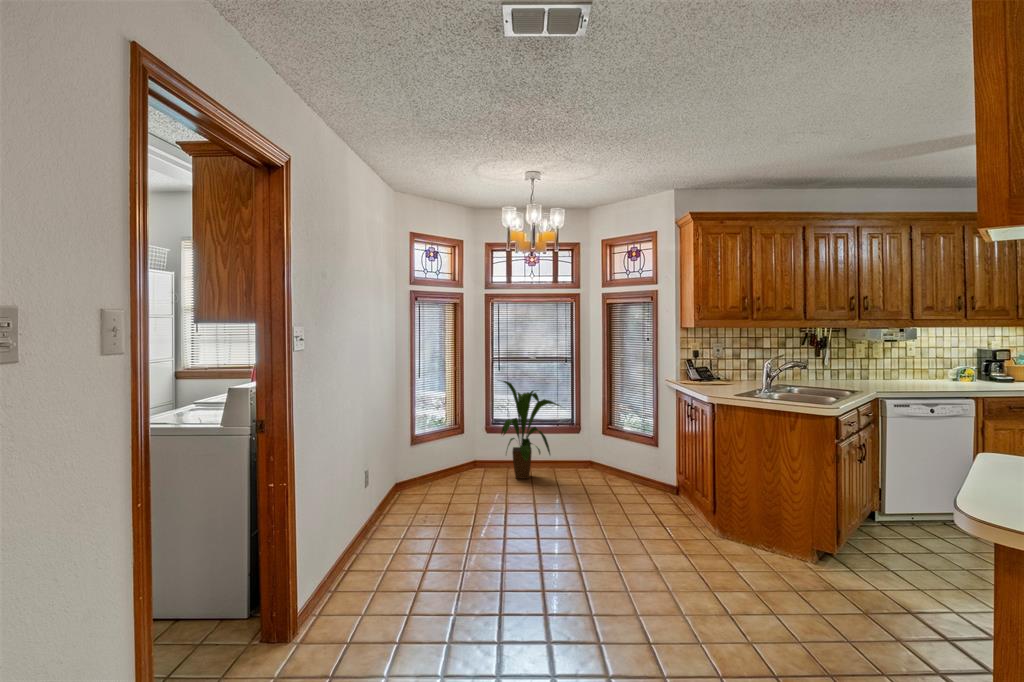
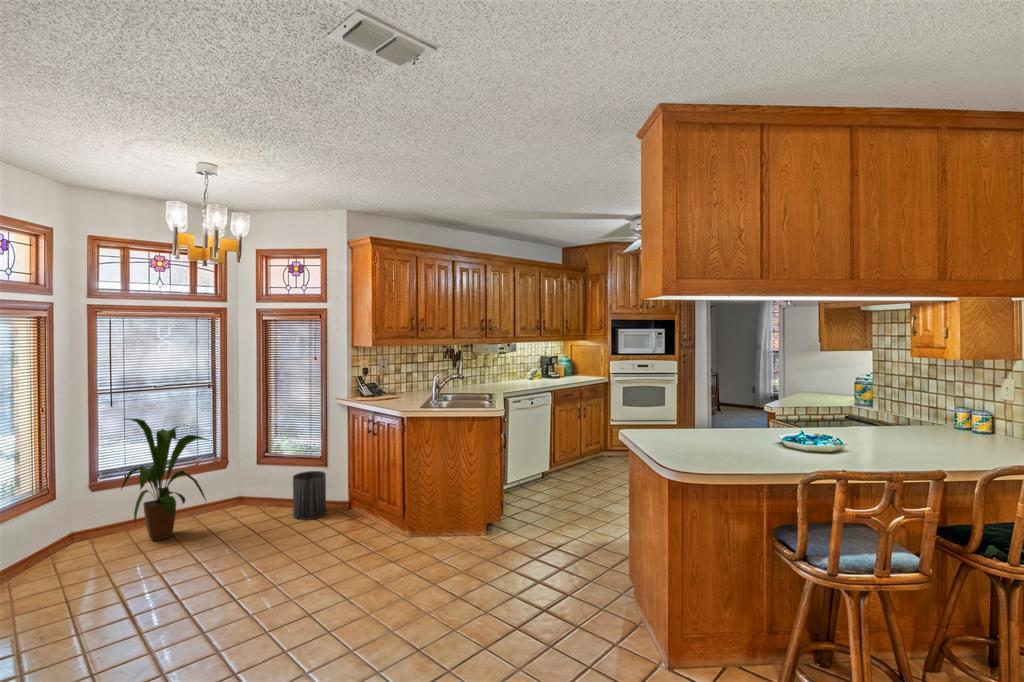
trash can: none [621,447,651,493] -> present [293,471,326,520]

